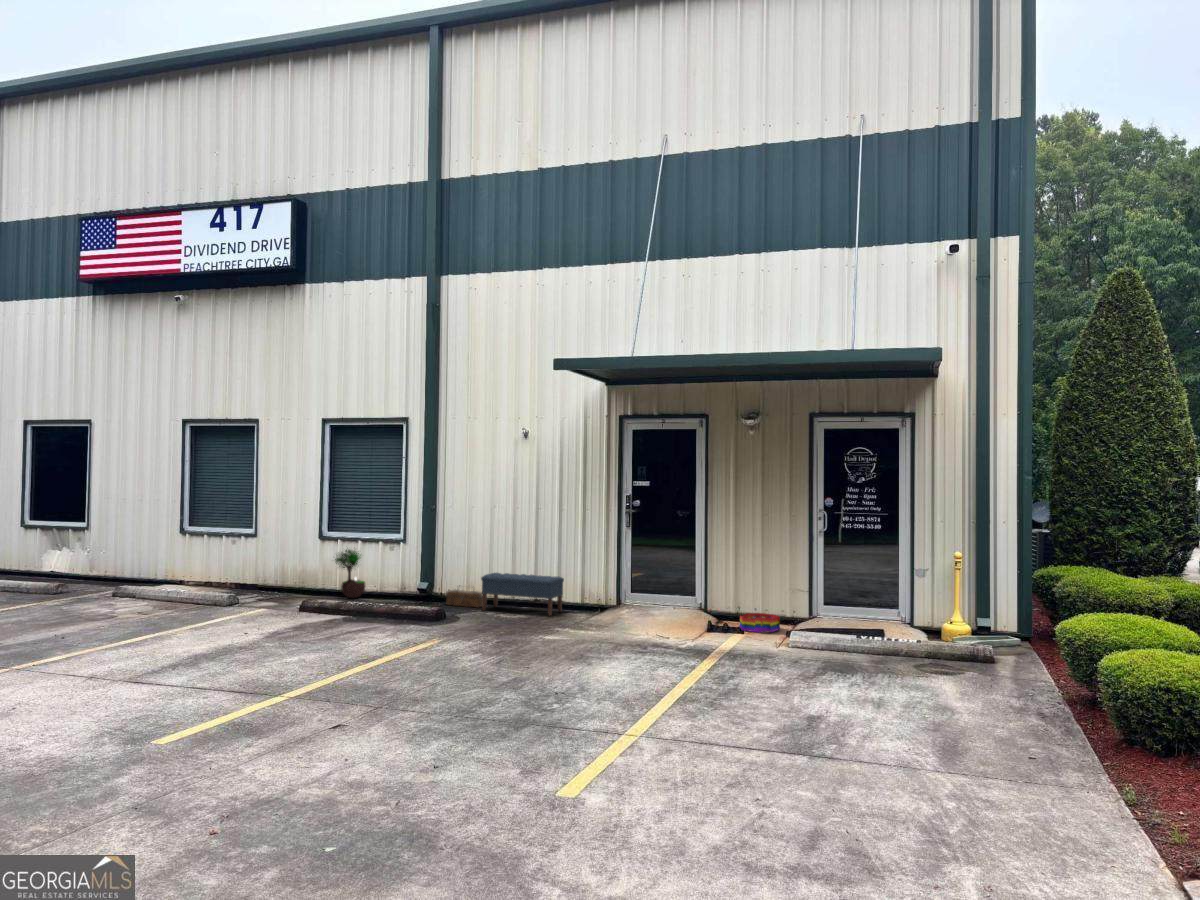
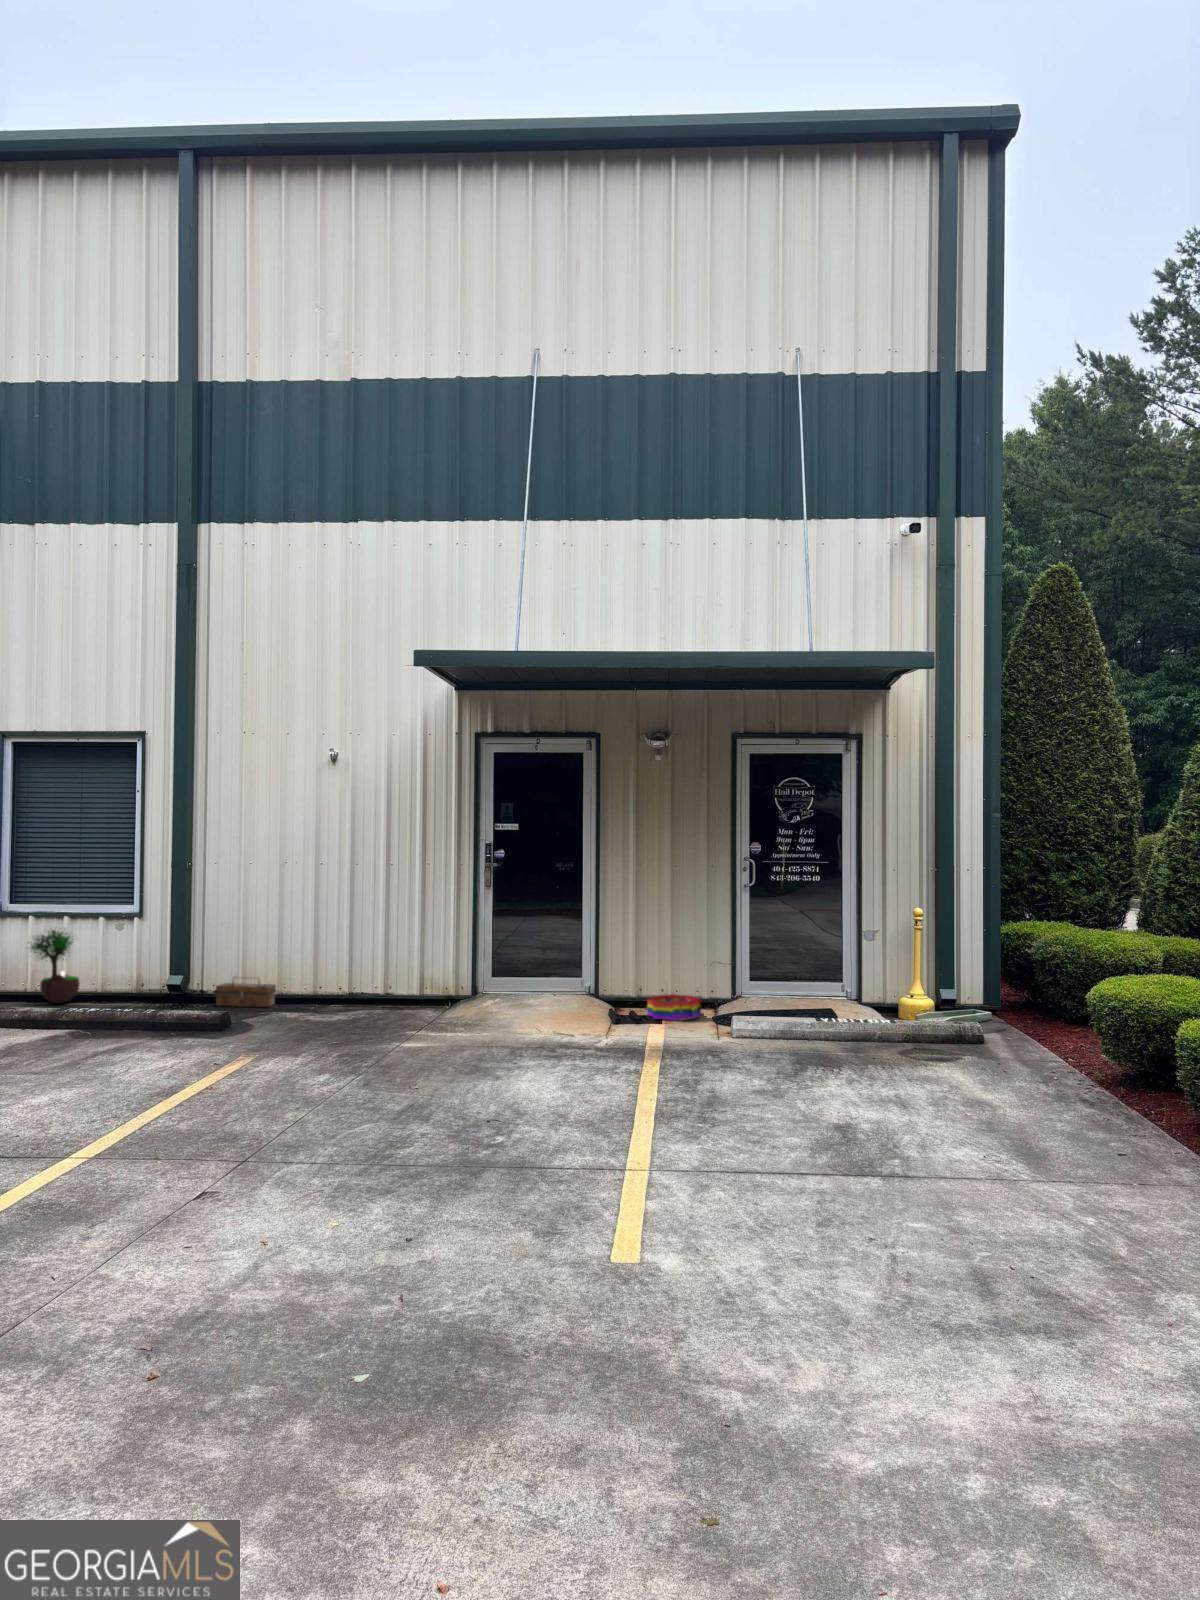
bench: present [481,573,564,616] -> none [276,956,396,1014]

